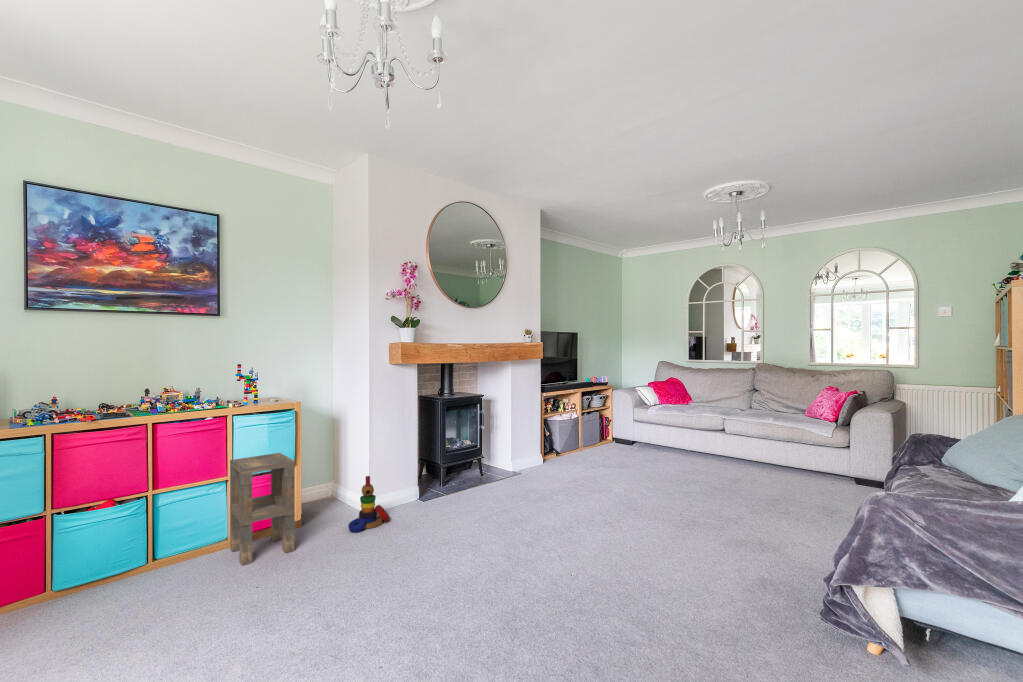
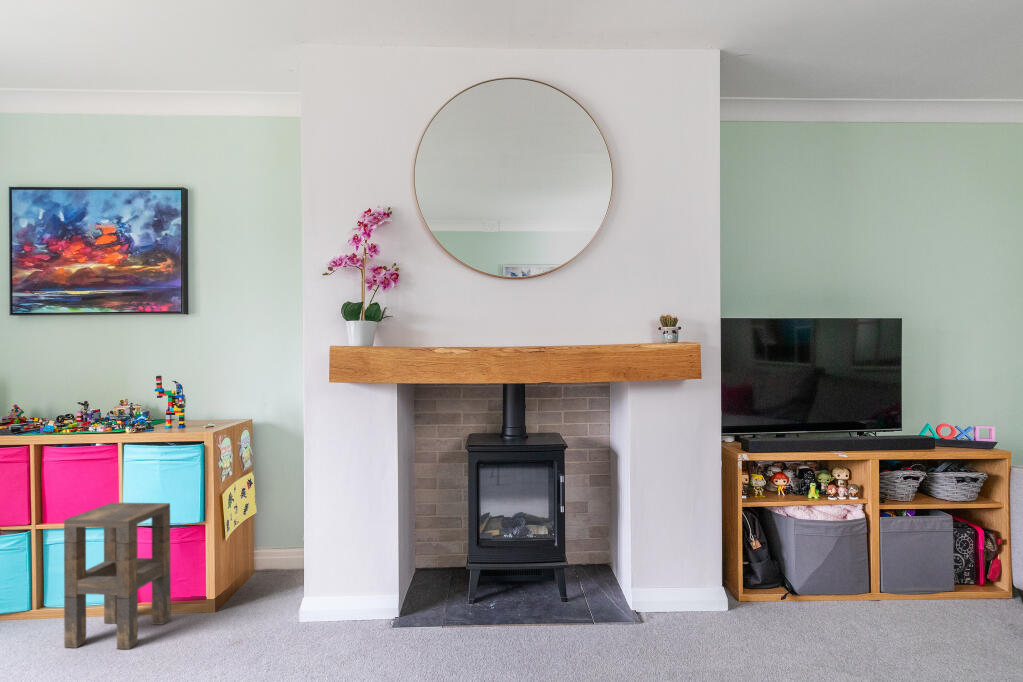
stacking toy: present [348,476,390,532] -> none [216,564,292,652]

